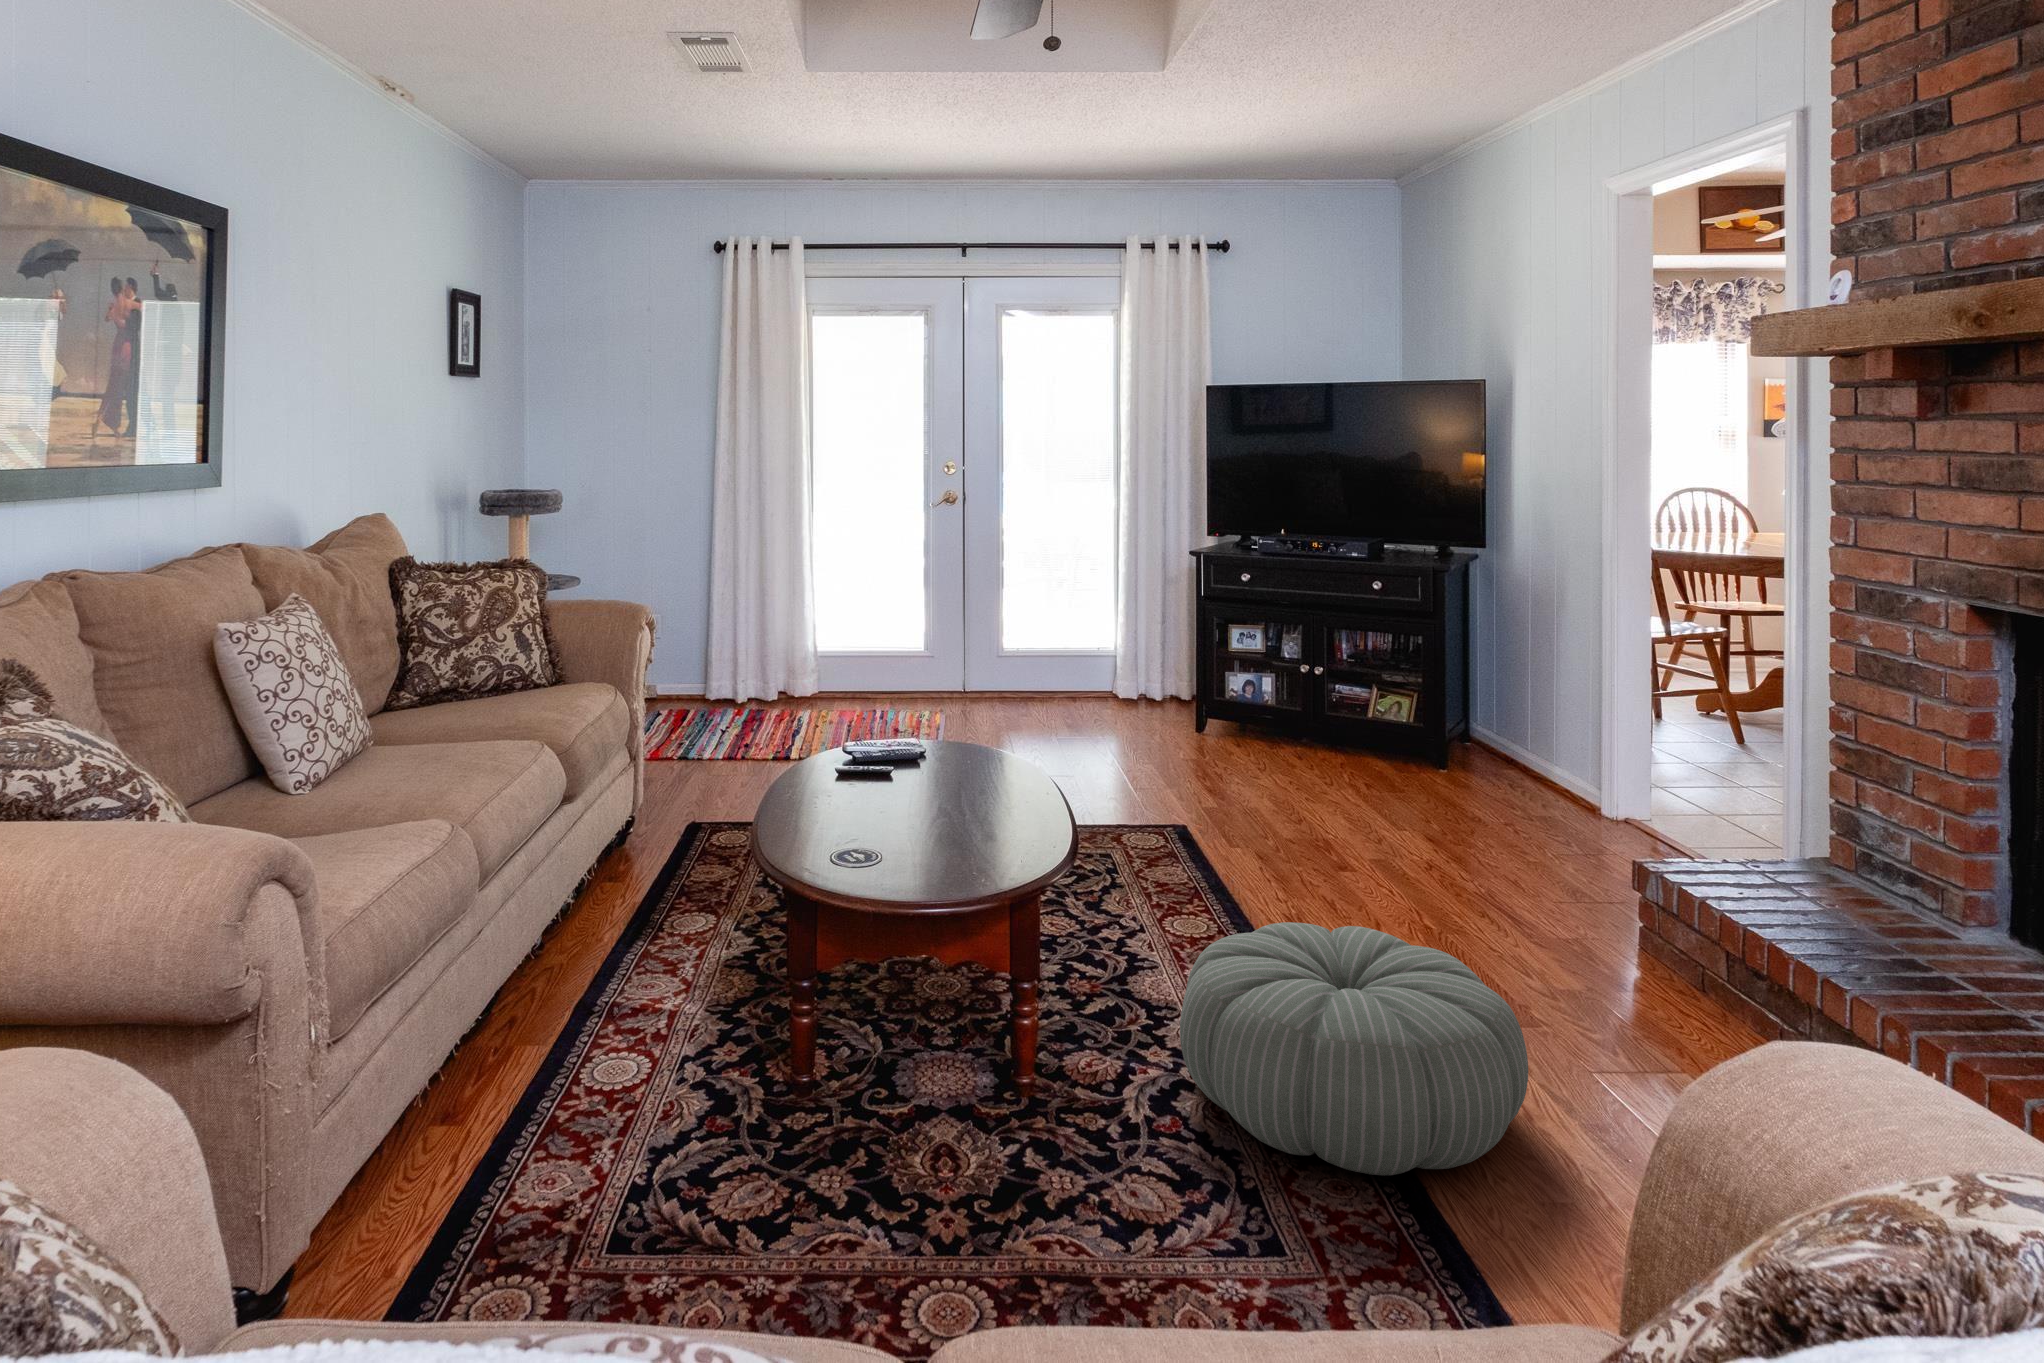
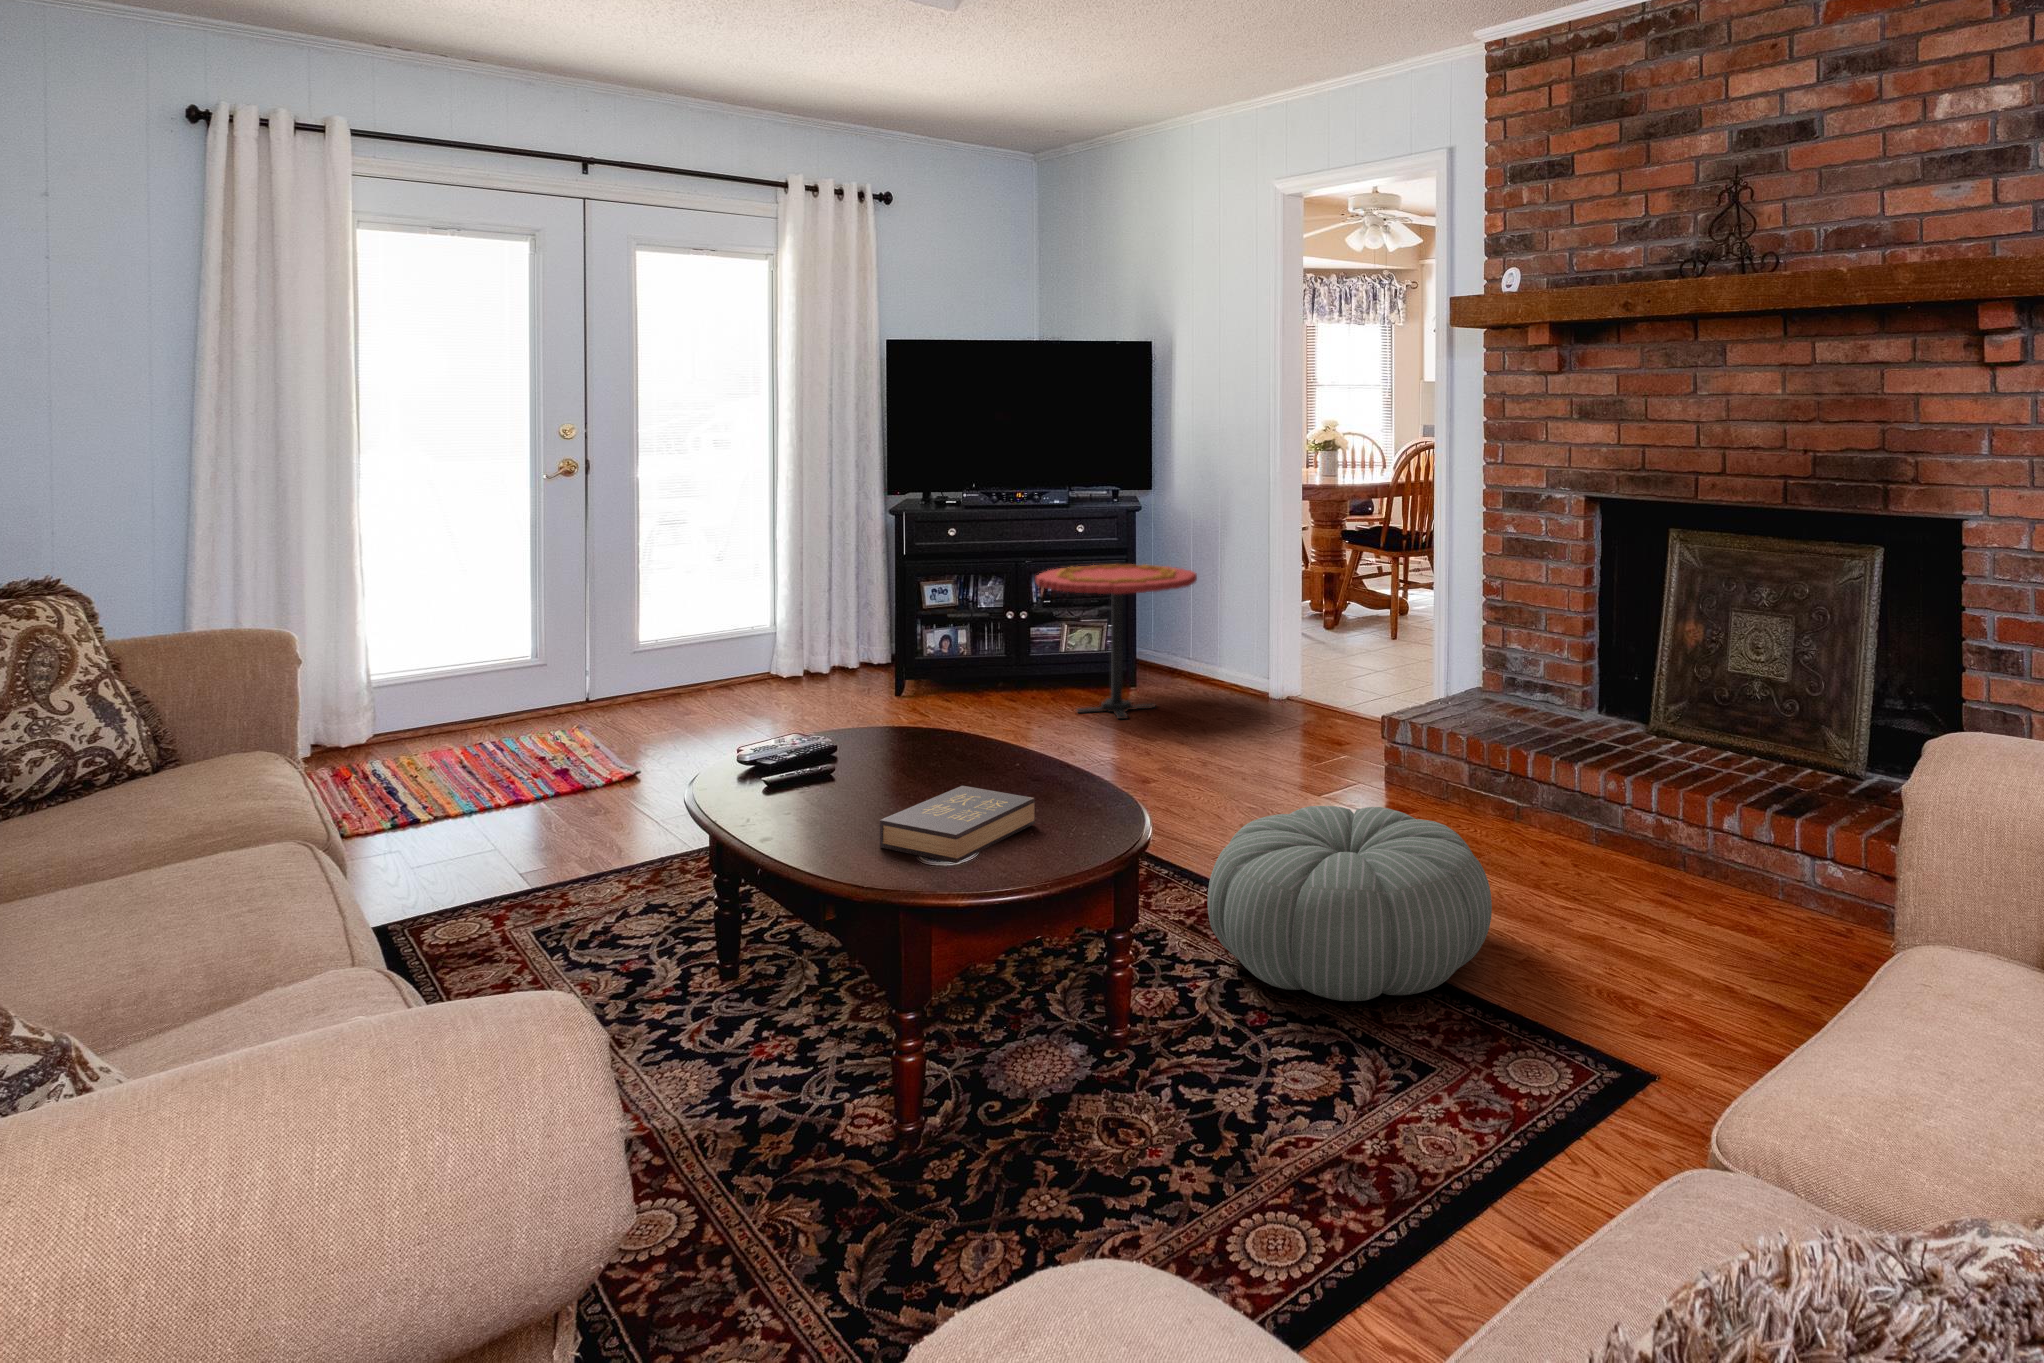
side table: none [1320,625,1511,801] -> present [1036,564,1197,719]
hardback book: none [827,805,958,866] -> present [880,786,1035,863]

